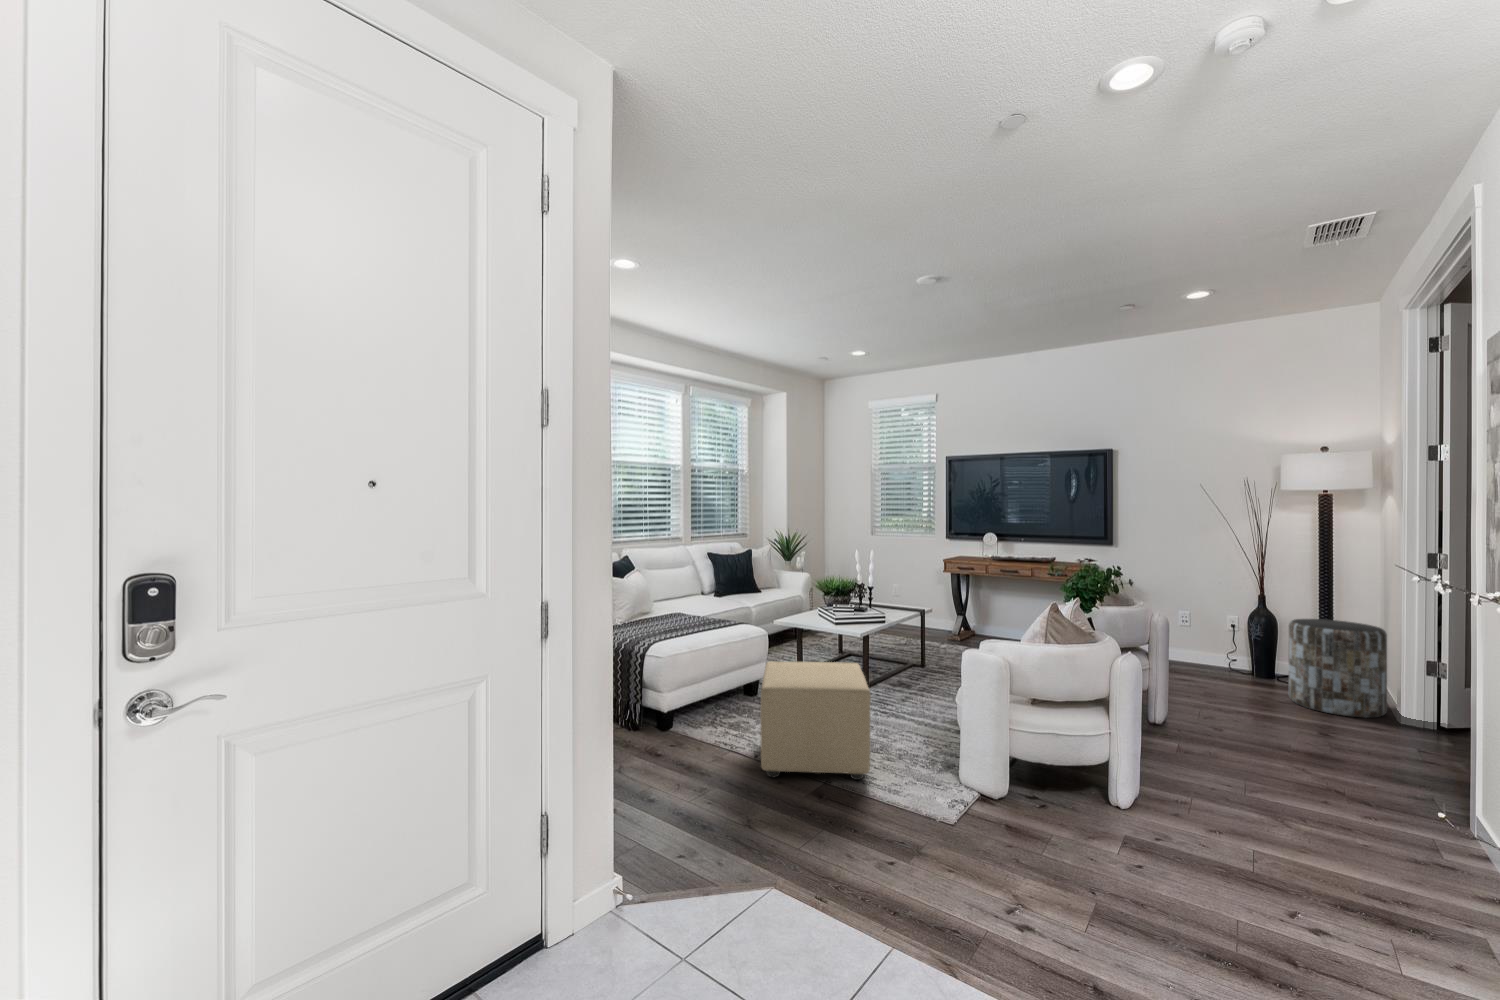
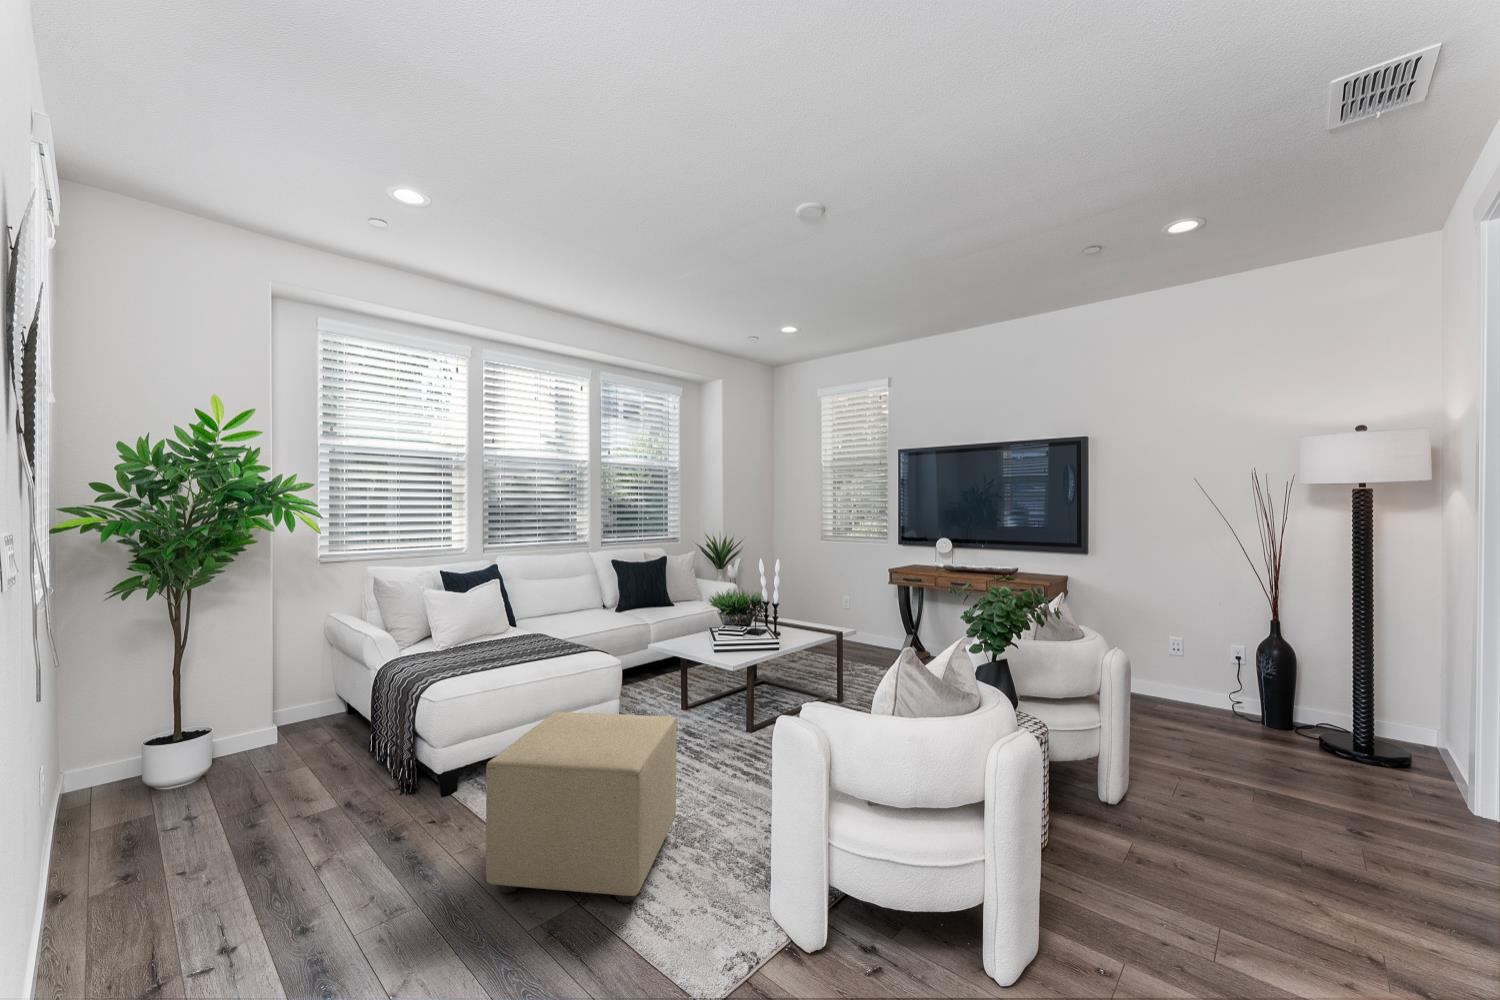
side table: present [1289,619,1387,718] -> none [1308,656,1450,802]

